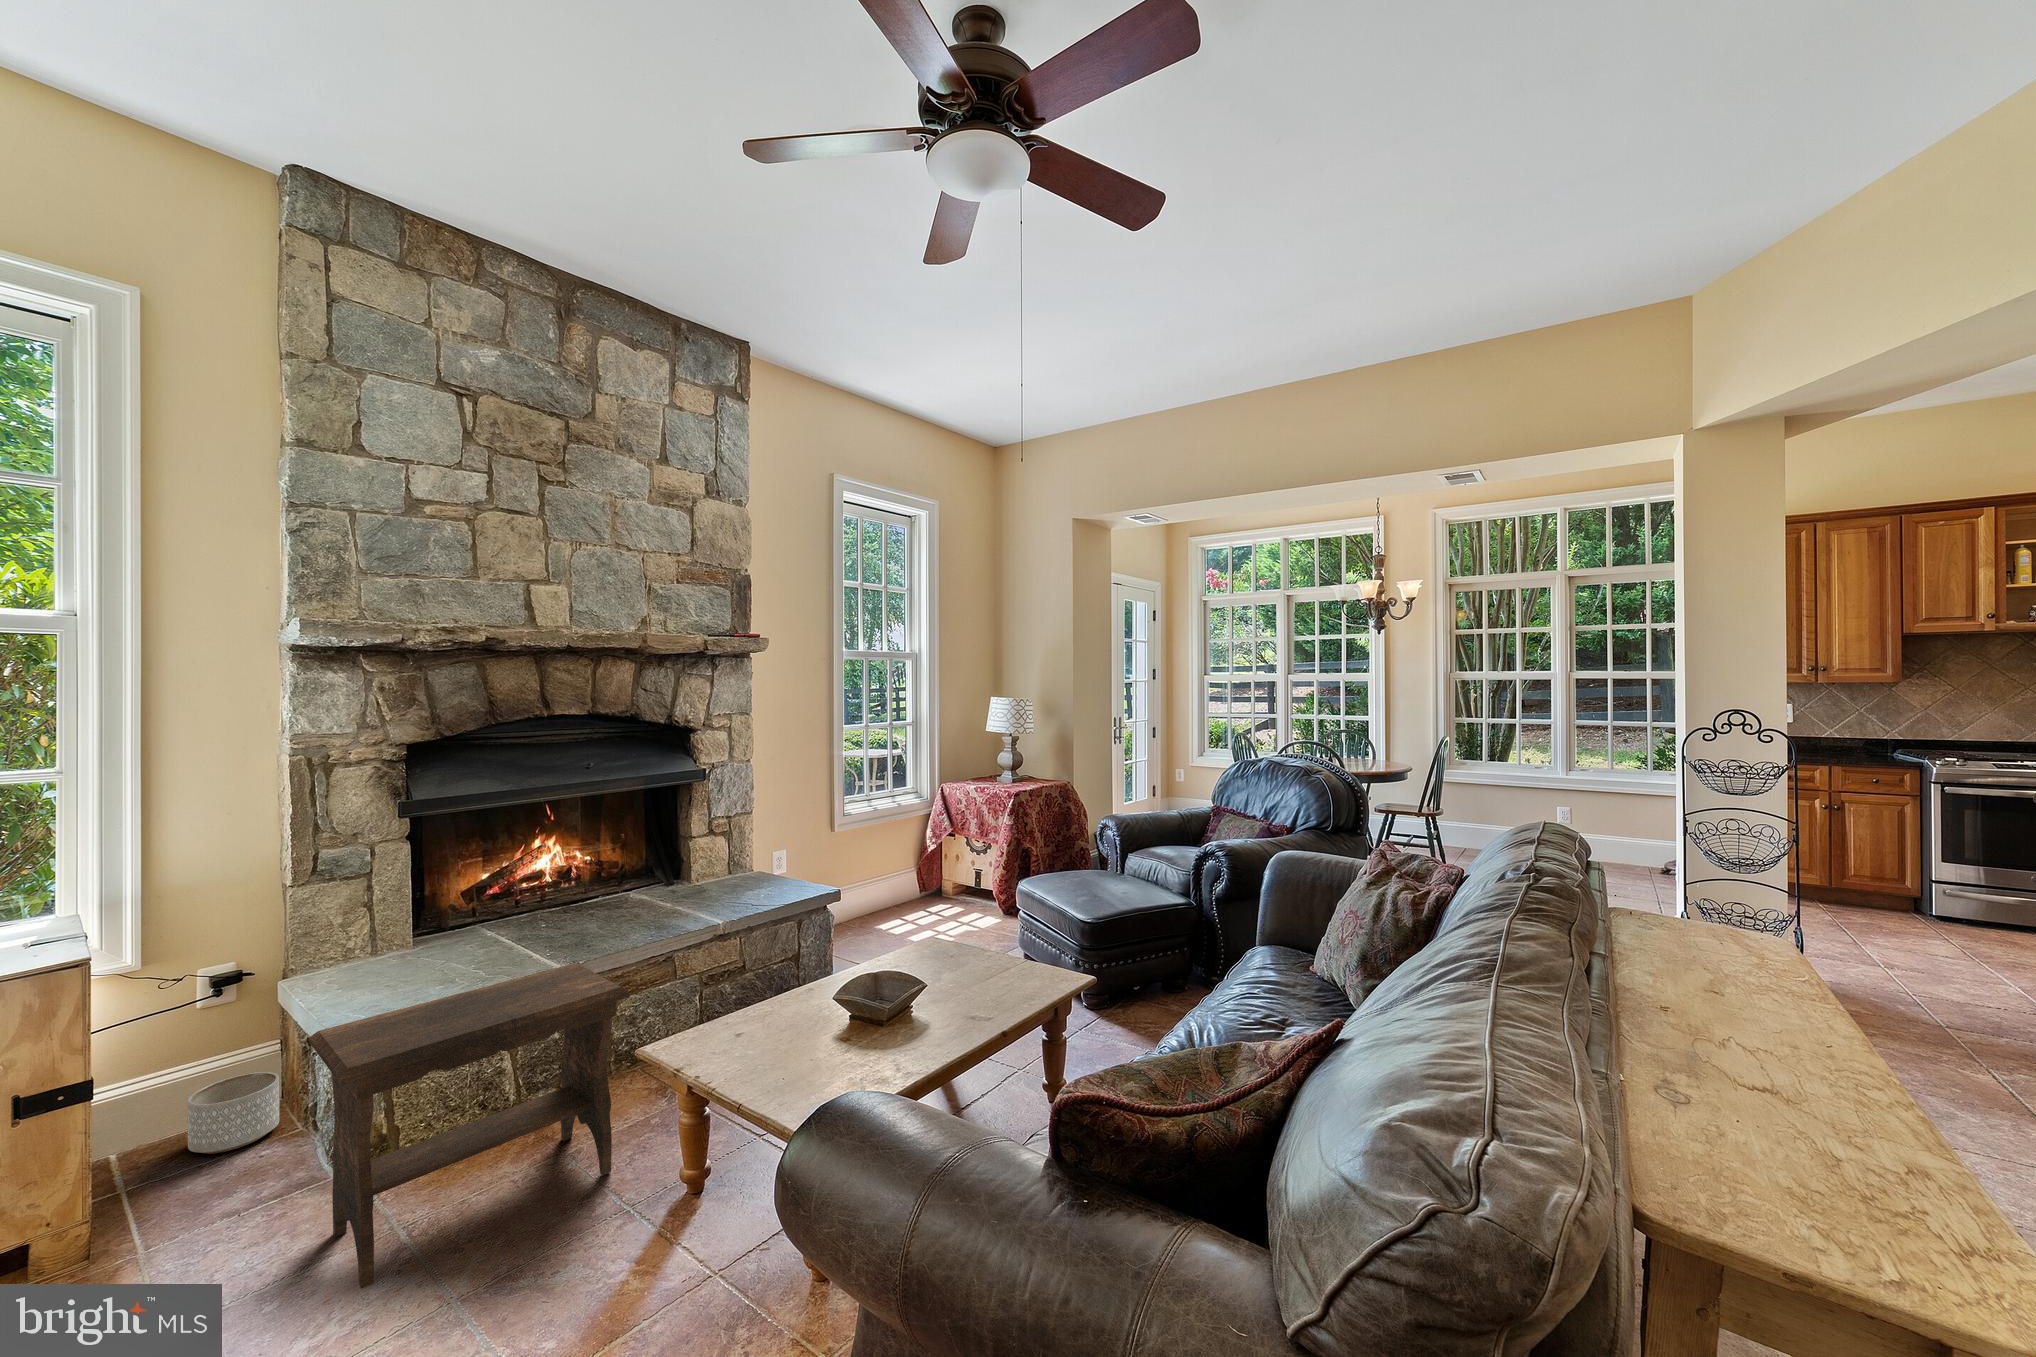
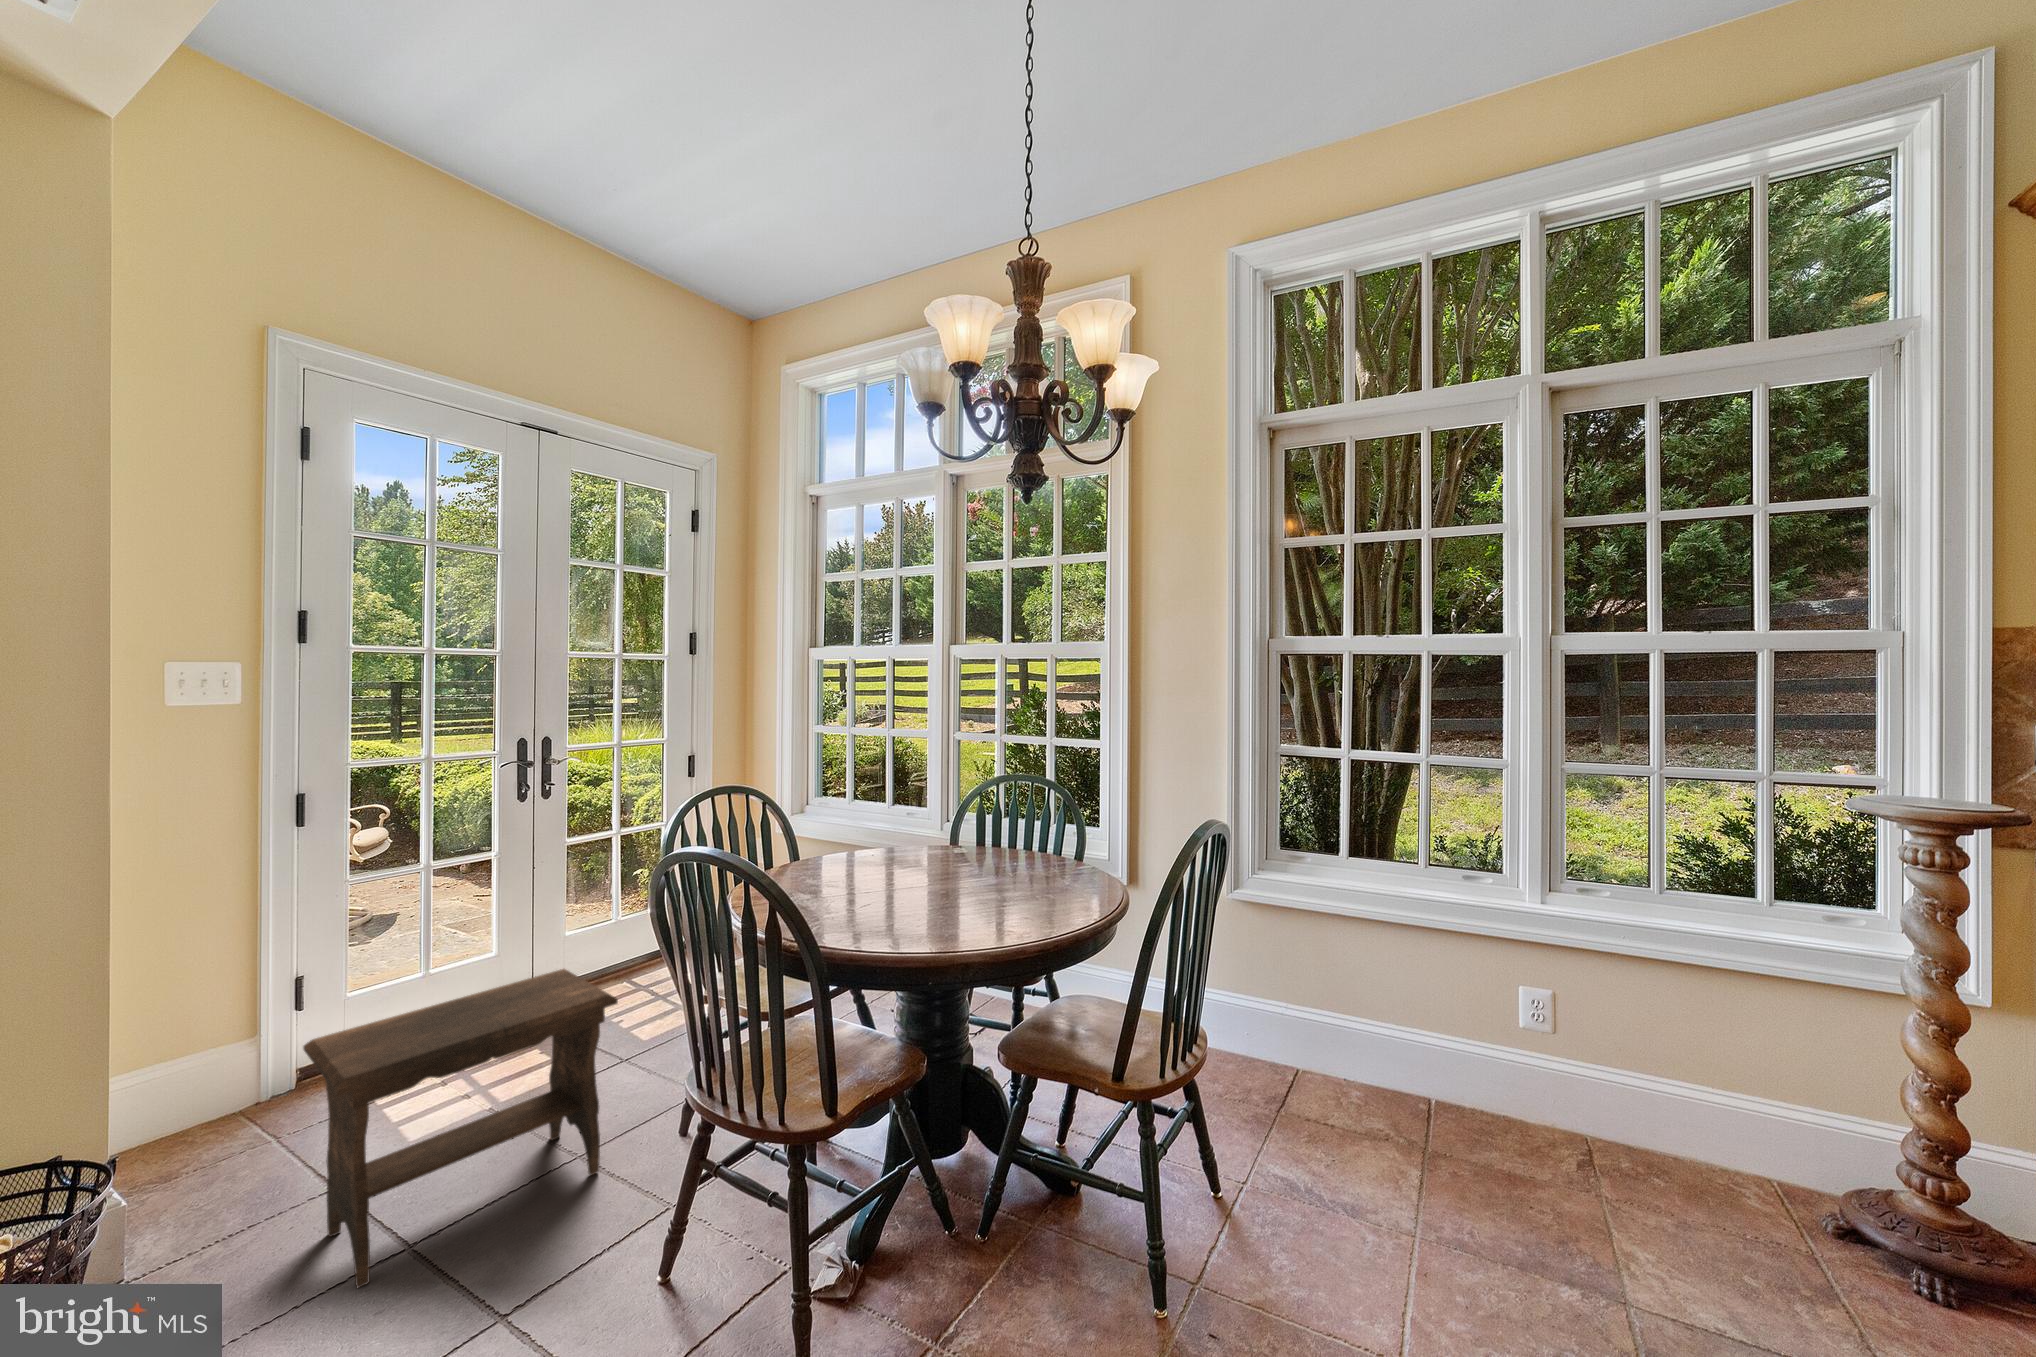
planter: present [188,1072,279,1154] -> none [178,1073,269,1153]

